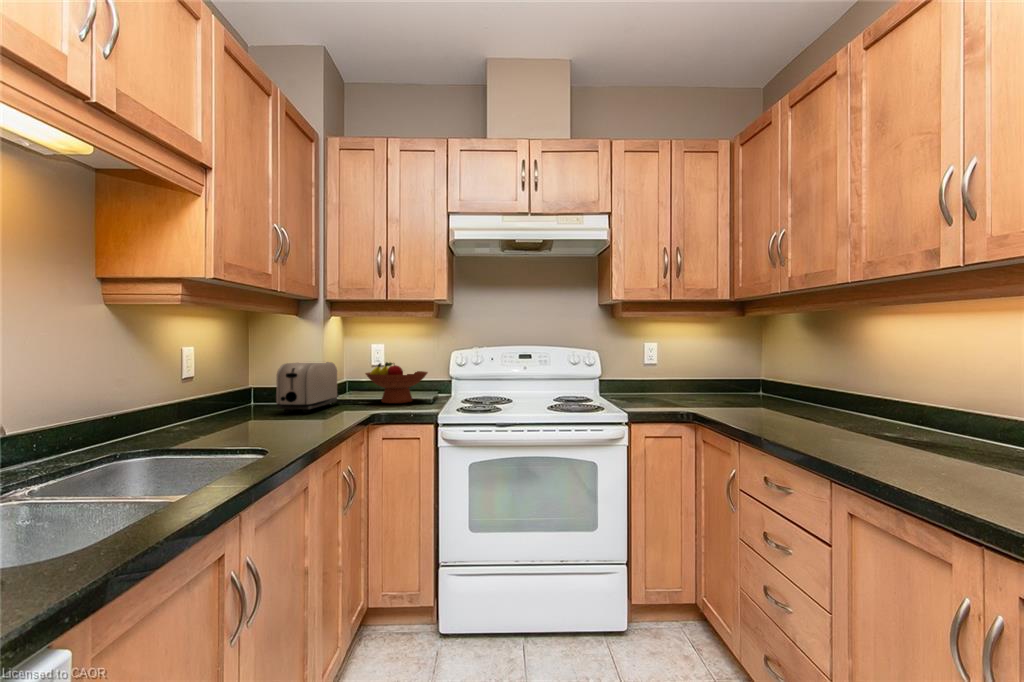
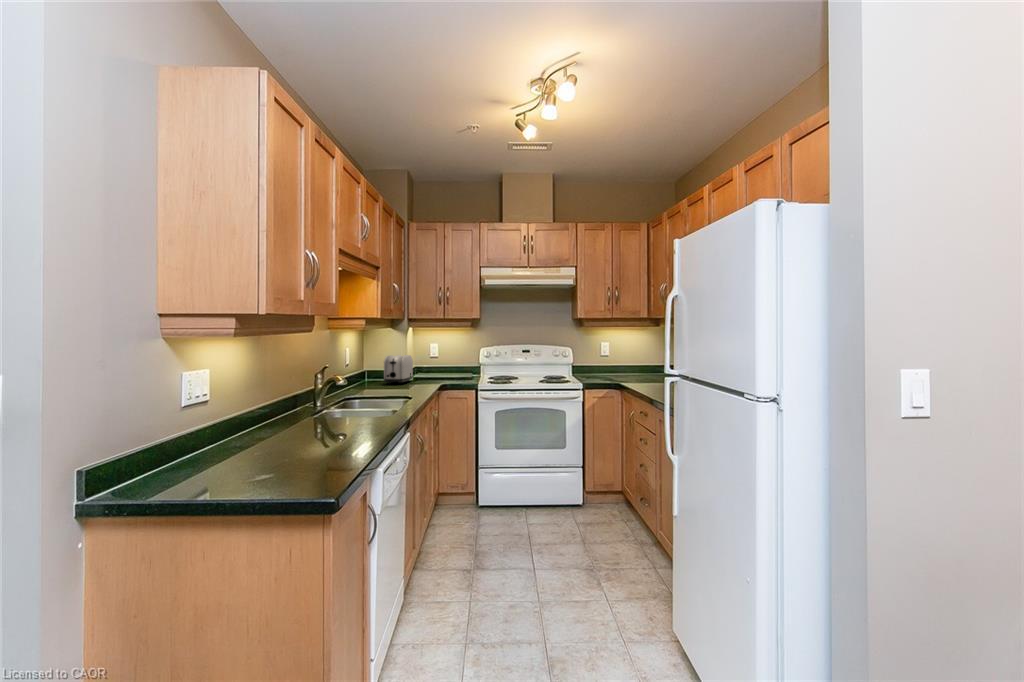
fruit bowl: present [365,362,428,403] -> none [428,355,466,380]

